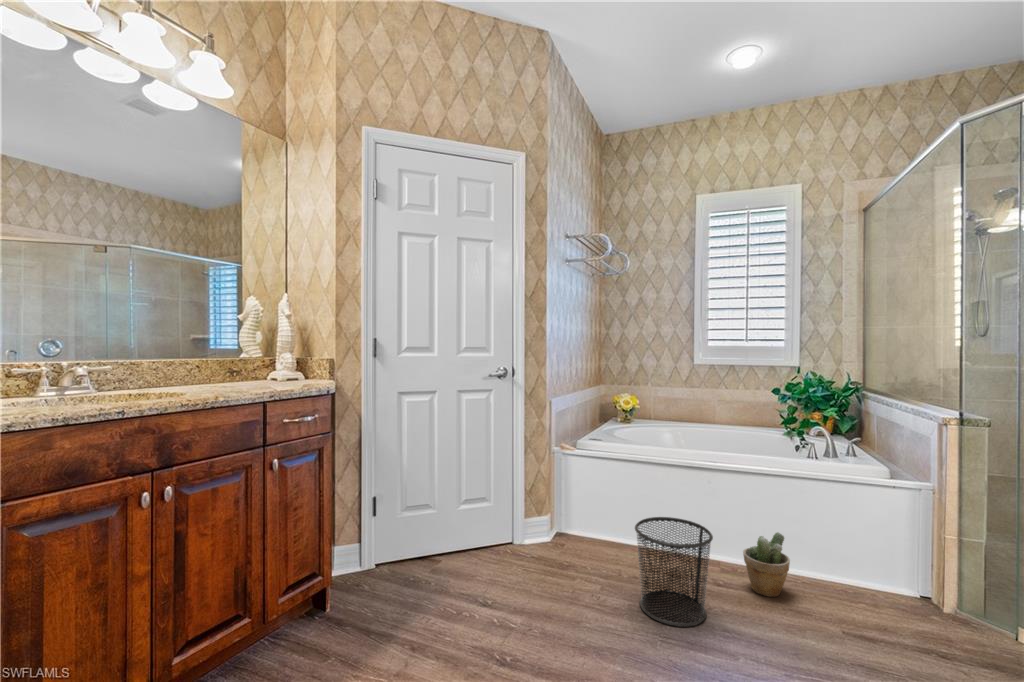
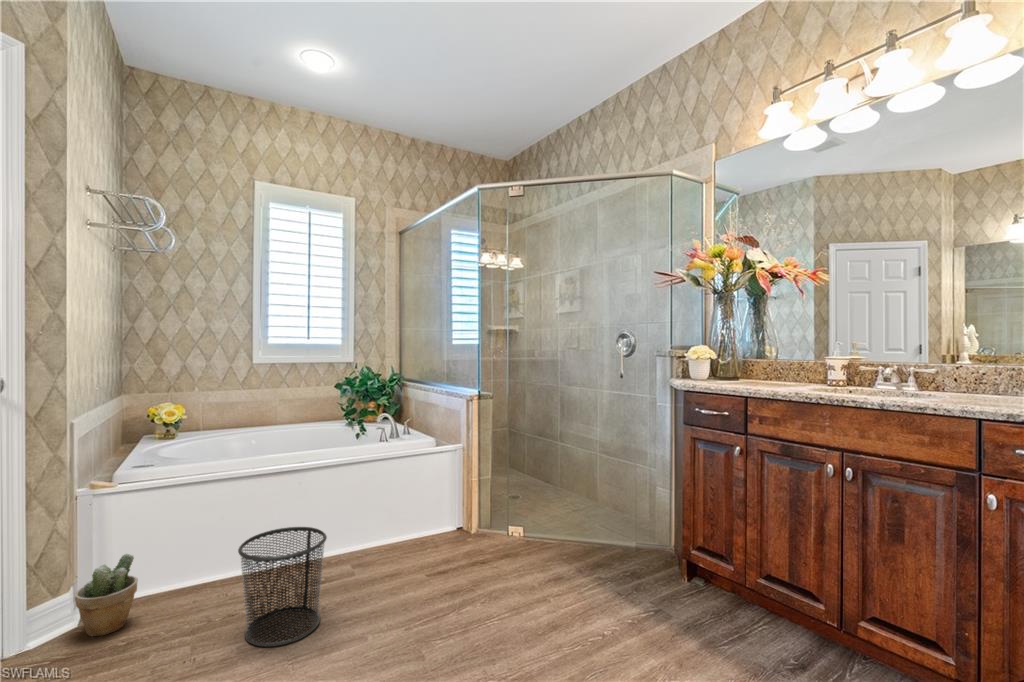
potted plant: present [743,532,790,597] -> present [75,554,138,636]

